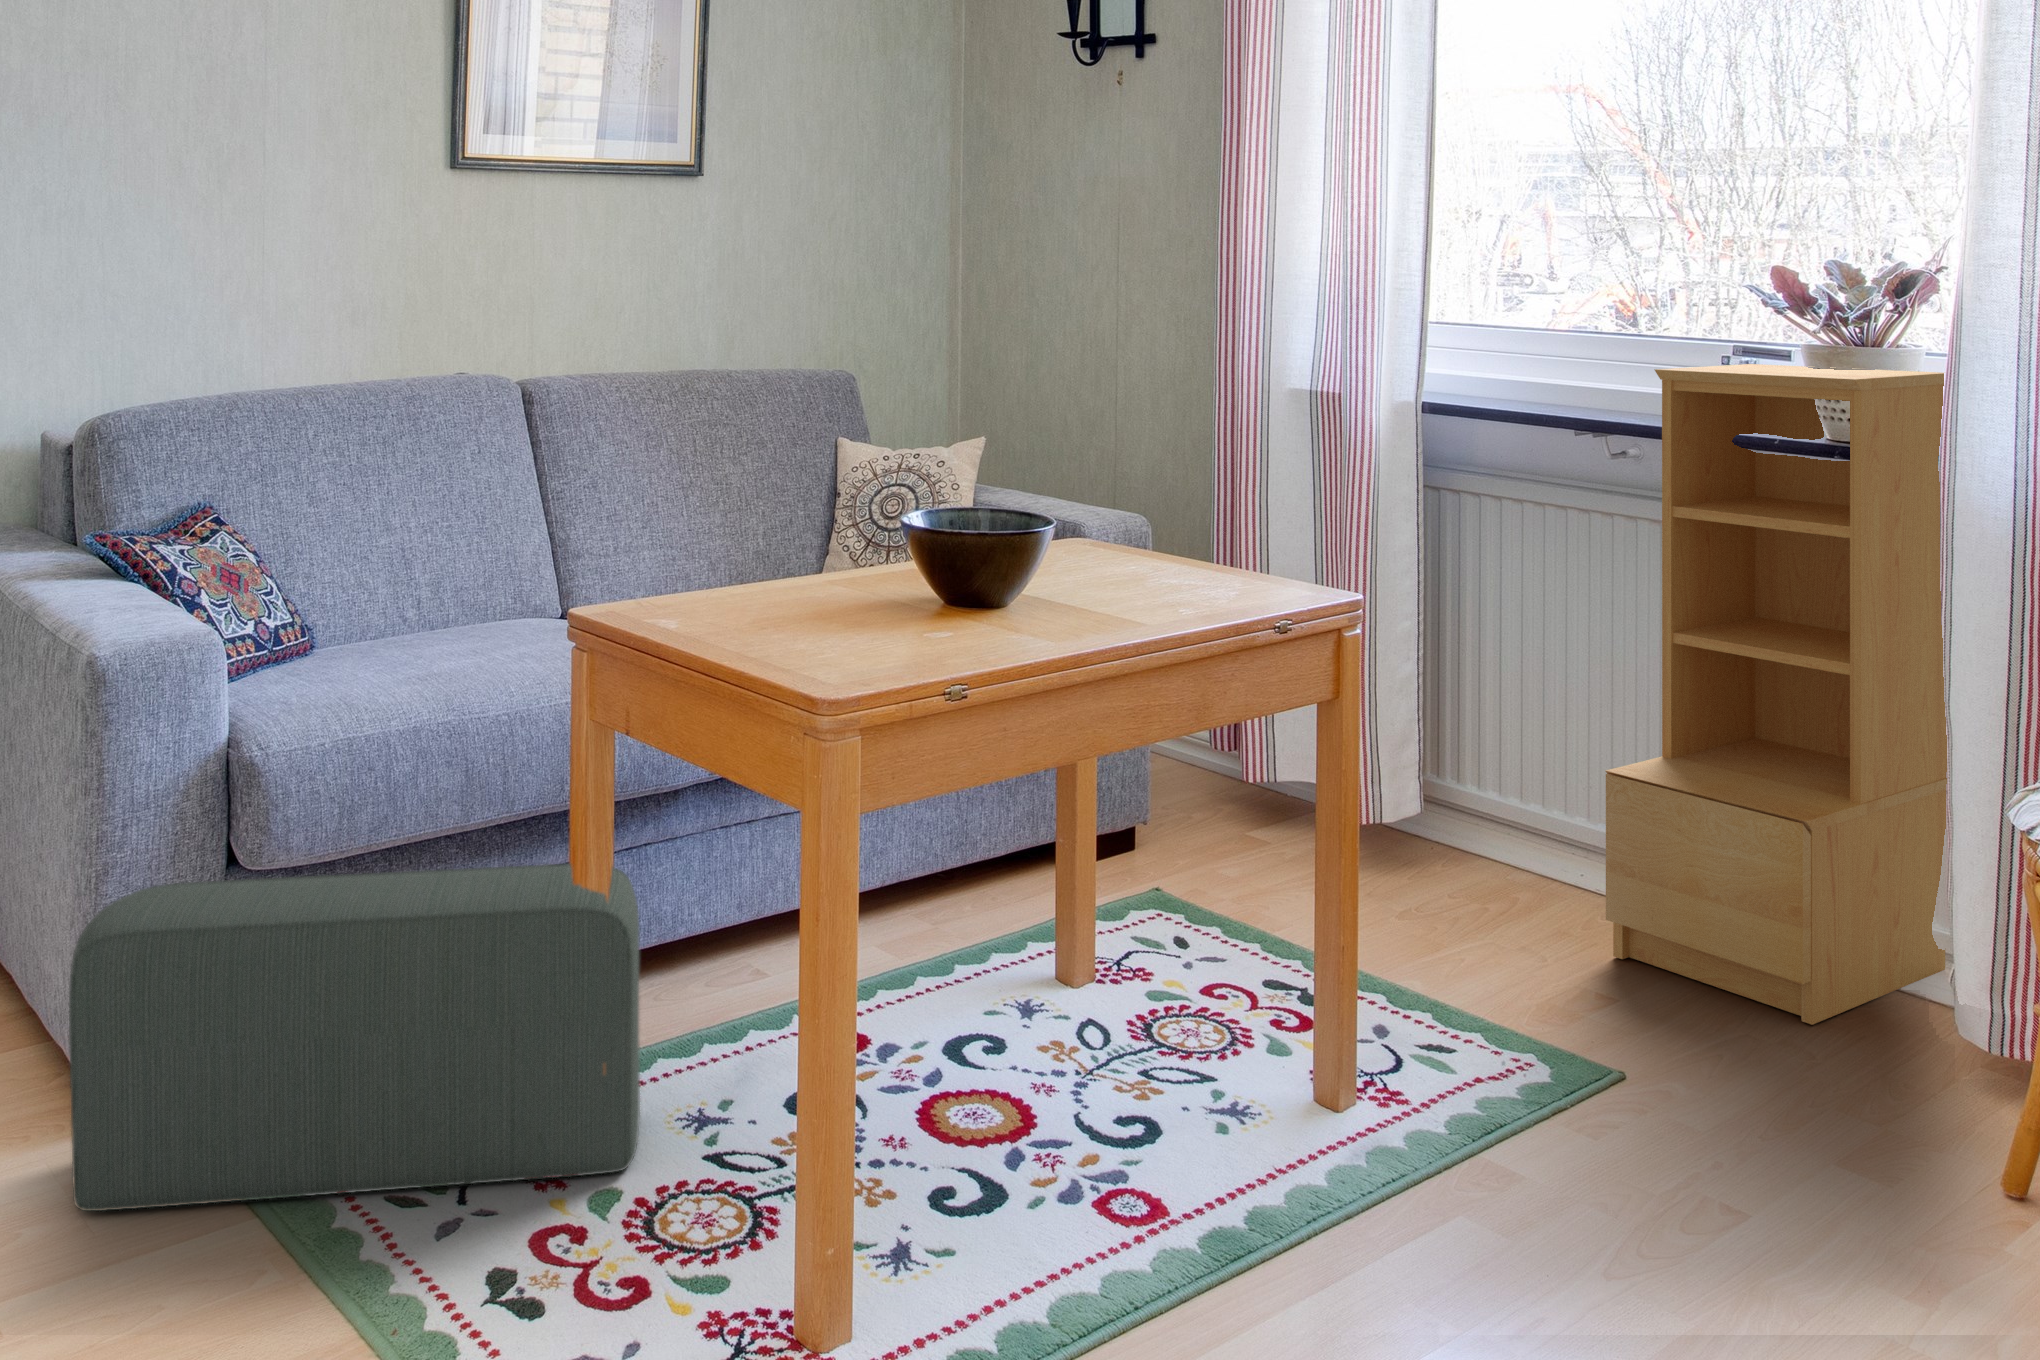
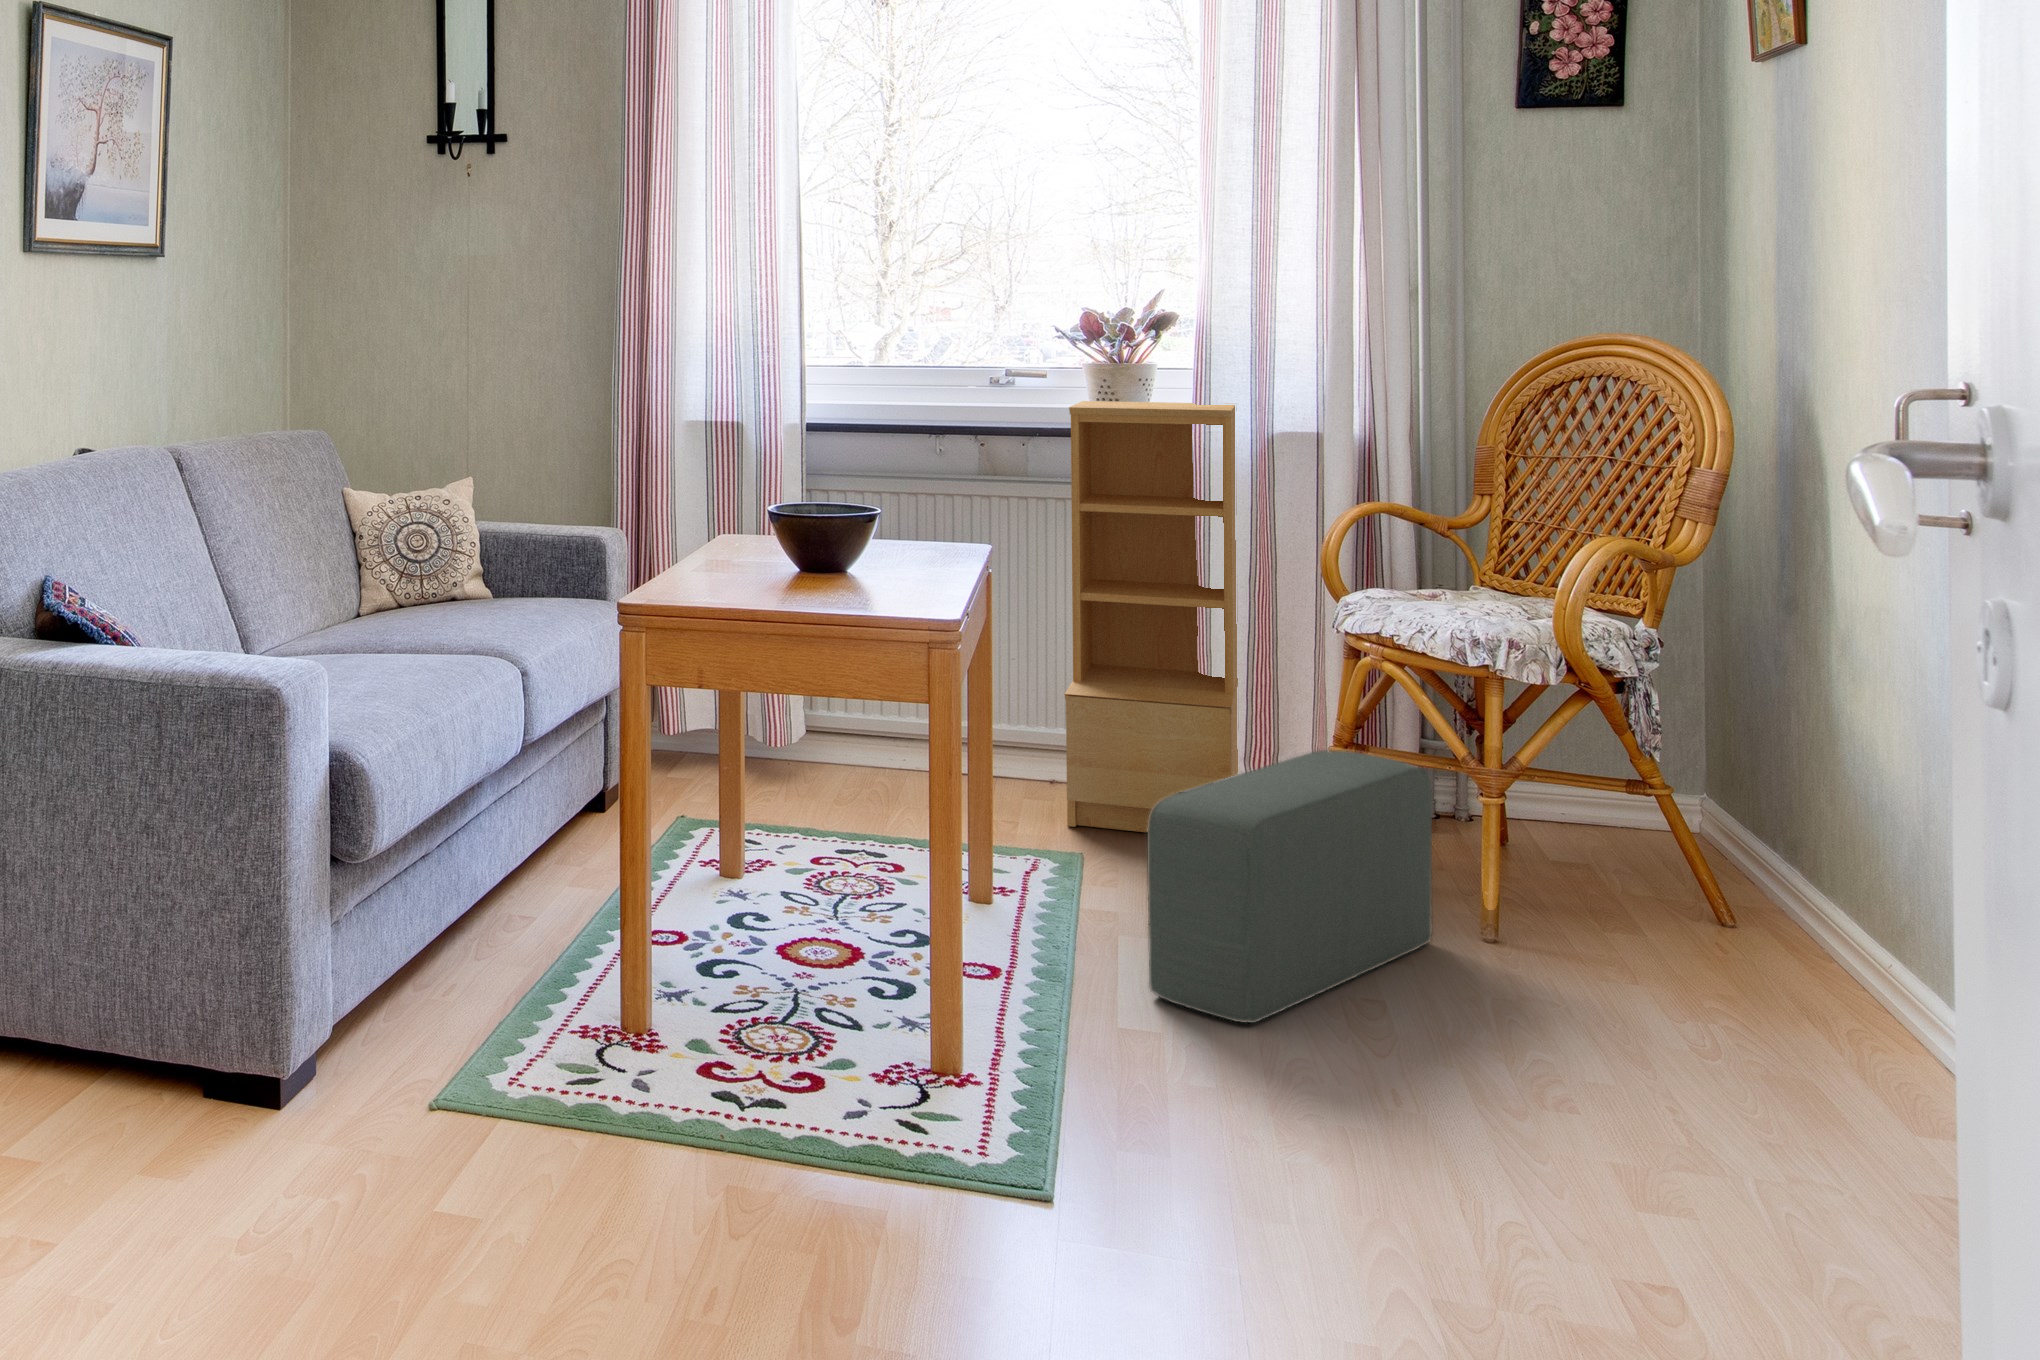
pouf: present [69,863,640,1211] -> present [1147,750,1432,1023]

